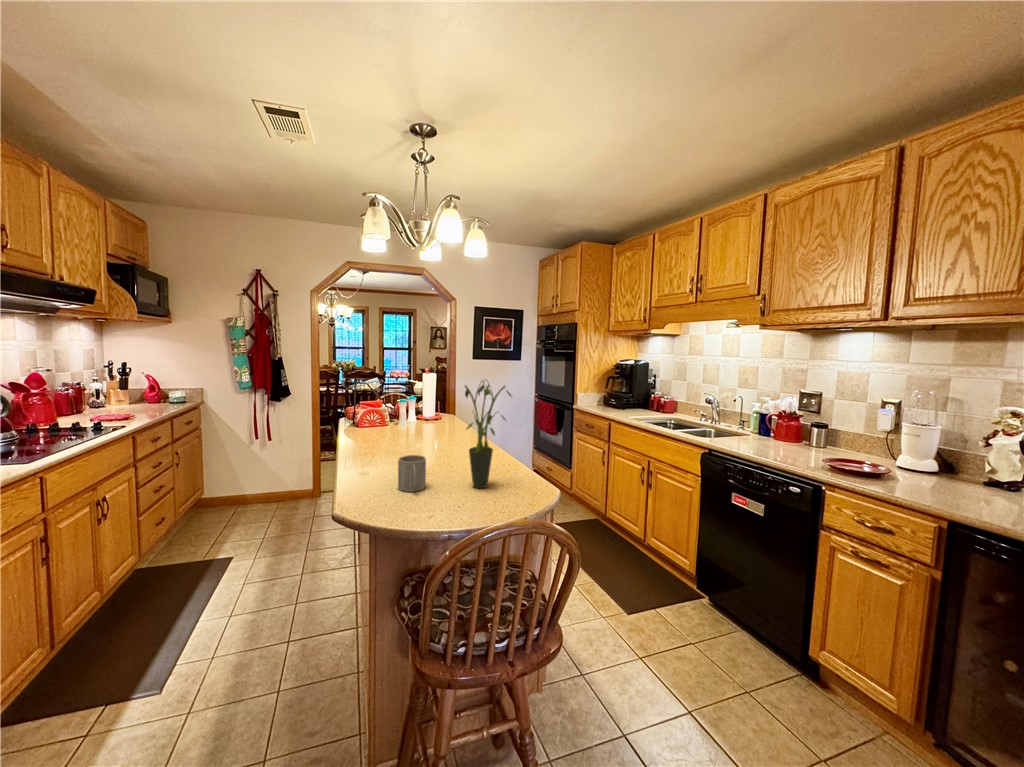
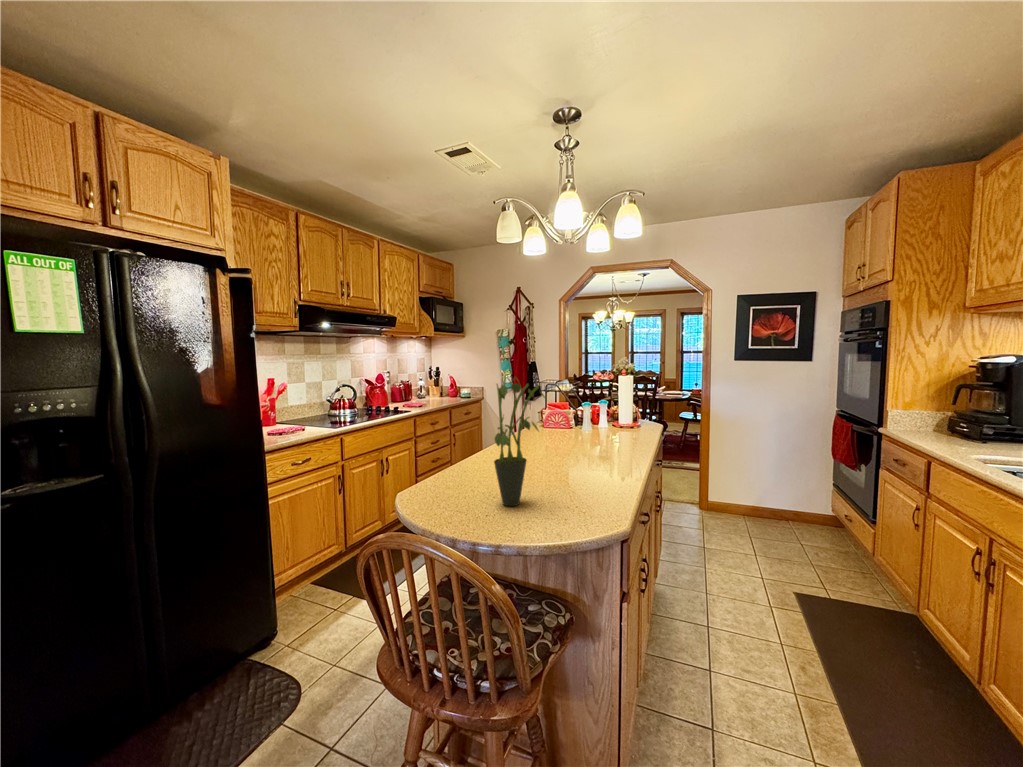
mug: present [398,455,426,492] -> none [439,455,468,493]

